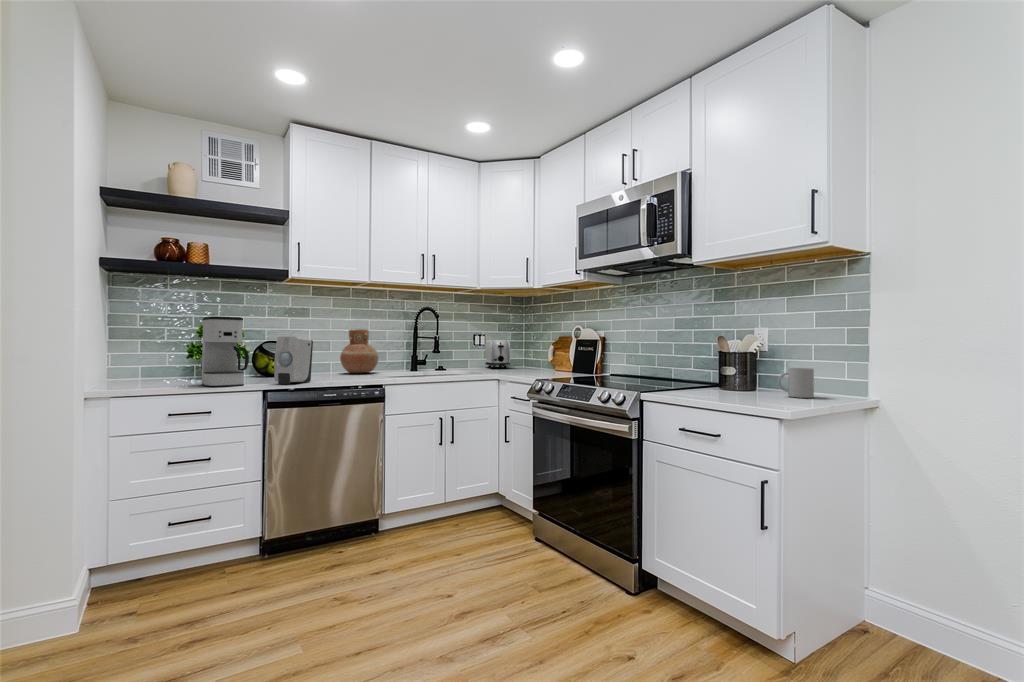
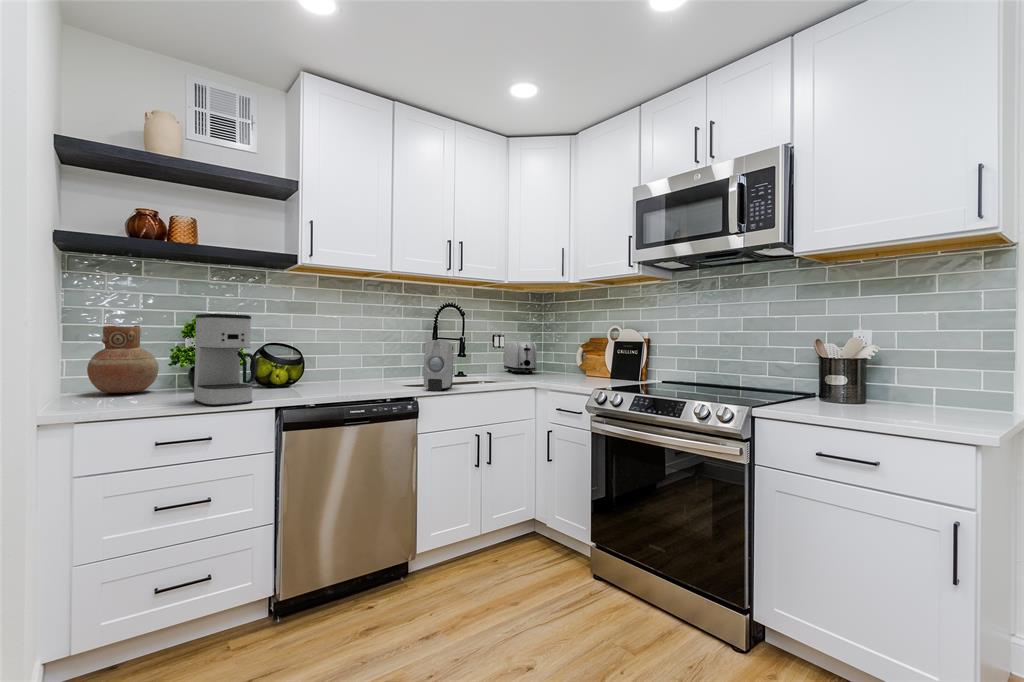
vase: present [340,329,378,373] -> present [87,325,159,393]
soap dispenser: present [274,337,313,384] -> present [424,340,454,391]
mug: present [778,368,814,398] -> none [920,389,965,425]

